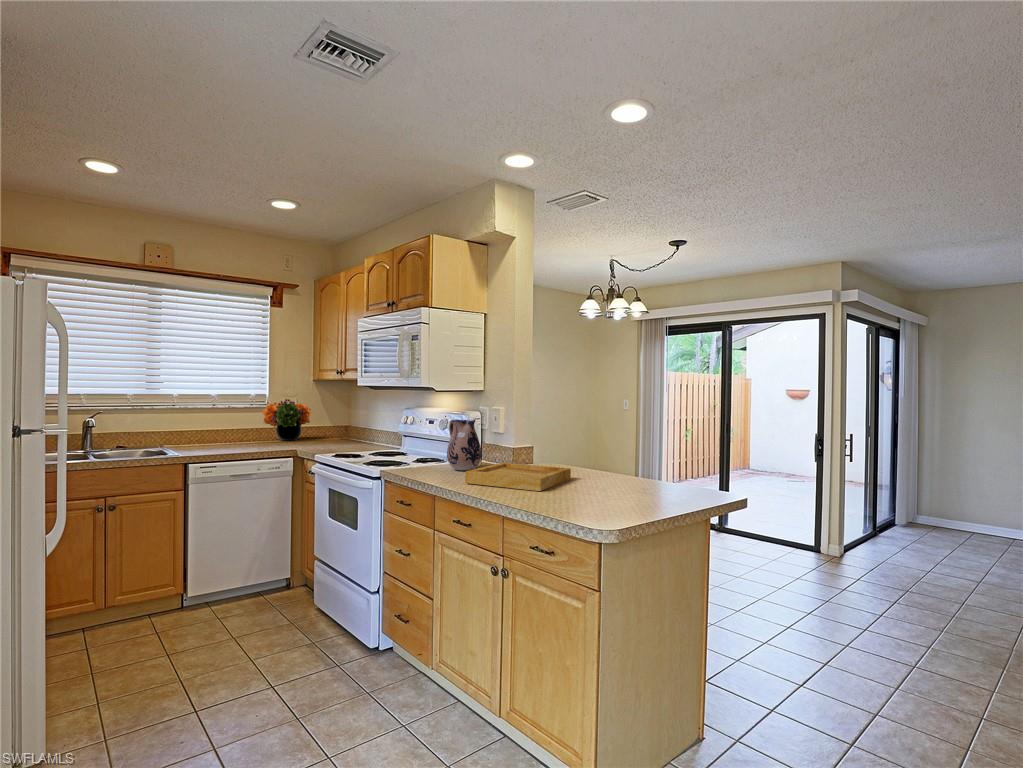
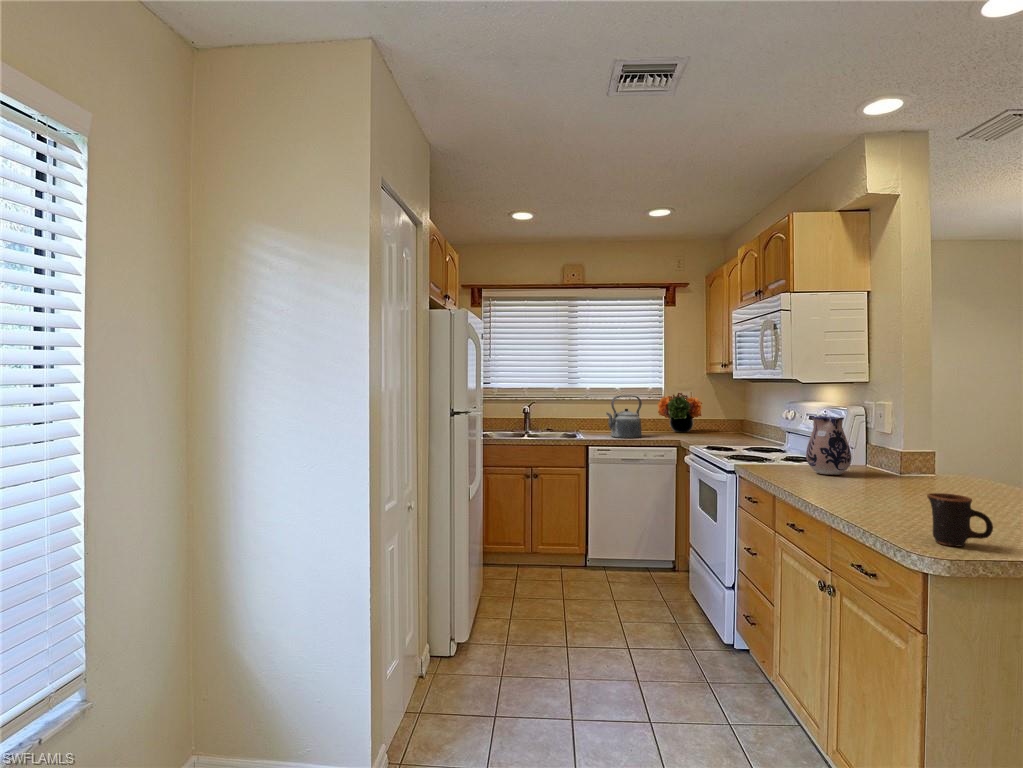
kettle: none [210,402,252,451] -> present [606,395,642,438]
tray: present [465,463,571,491] -> none [807,470,968,506]
mug: none [592,477,632,517] -> present [927,493,993,547]

